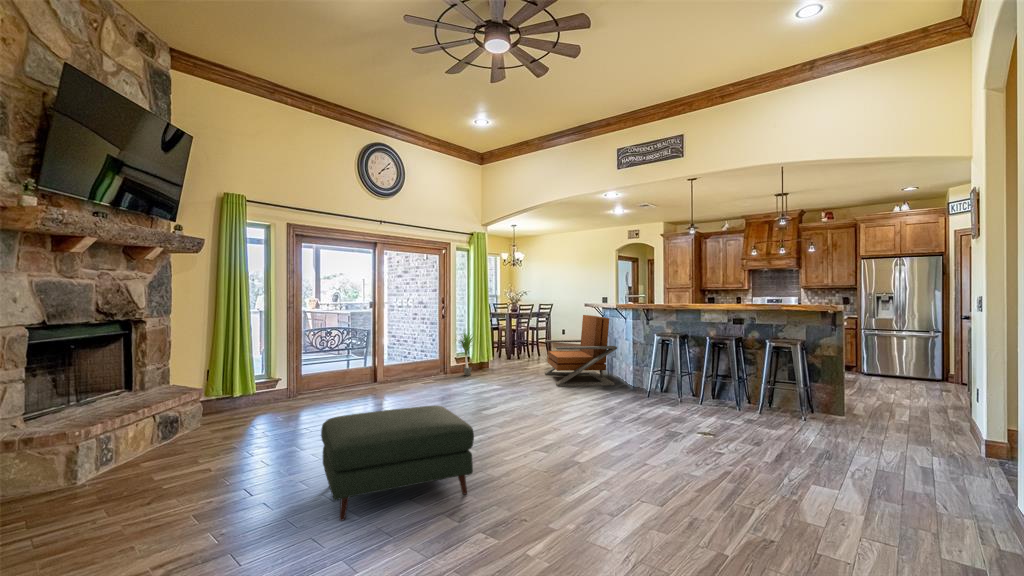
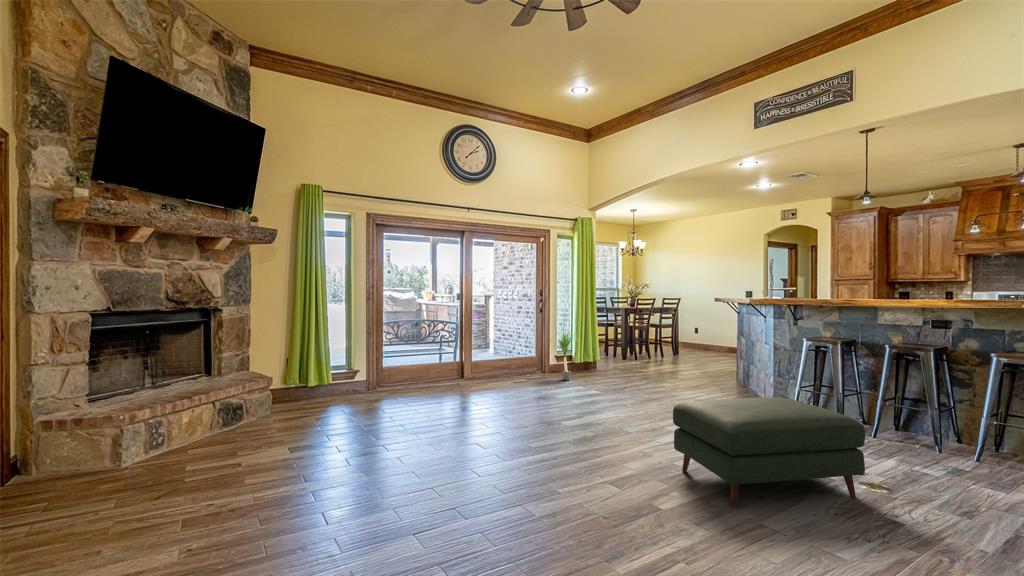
lounge chair: present [545,315,617,387] -> none [659,312,751,403]
ottoman: present [321,406,474,521] -> present [673,398,865,507]

